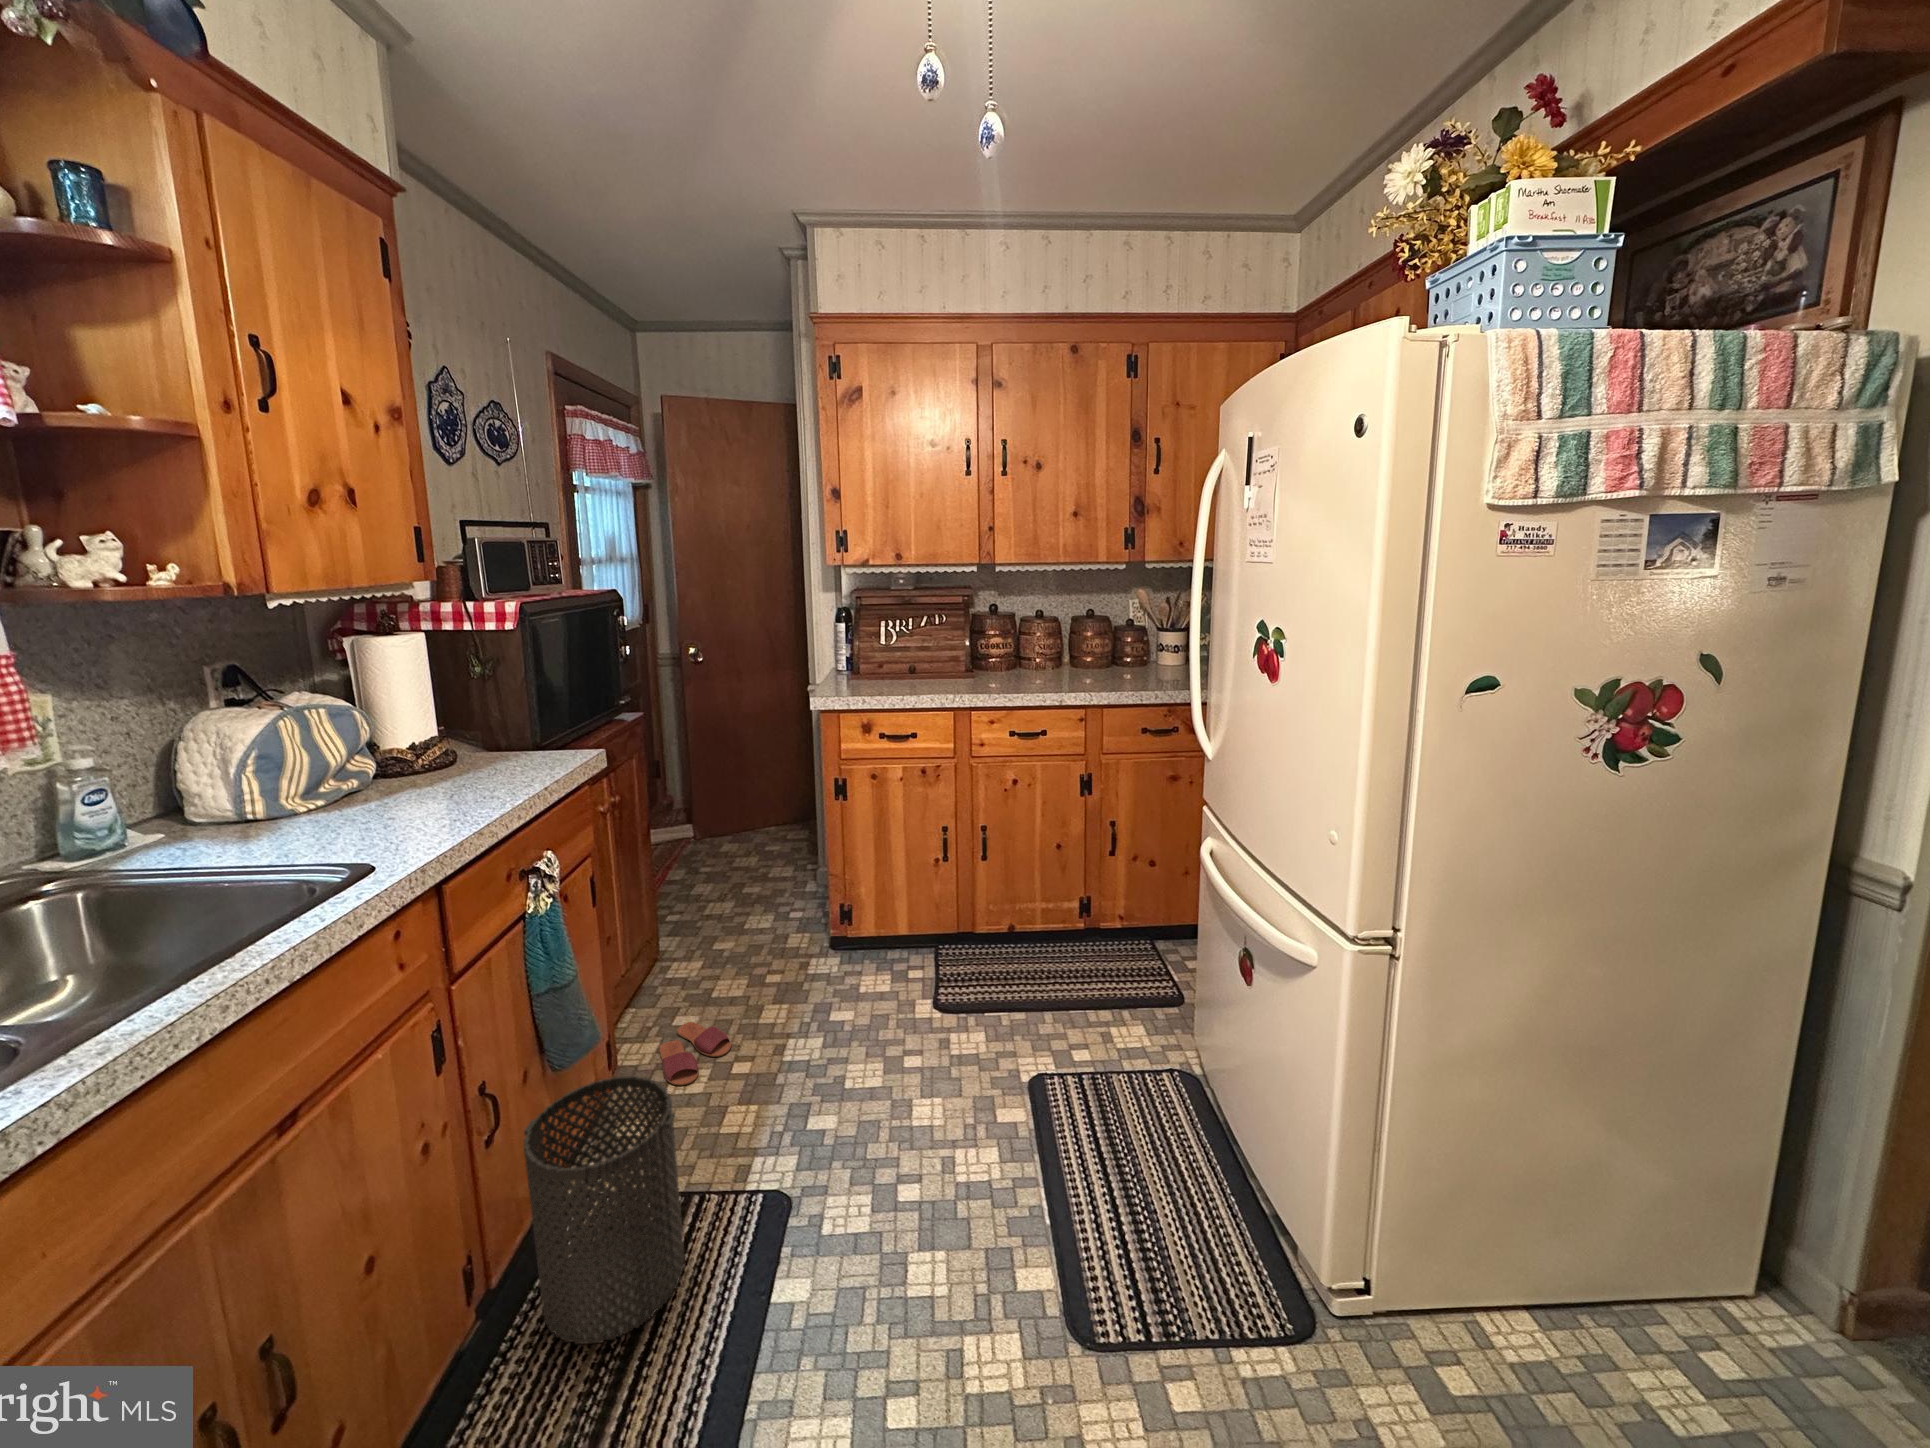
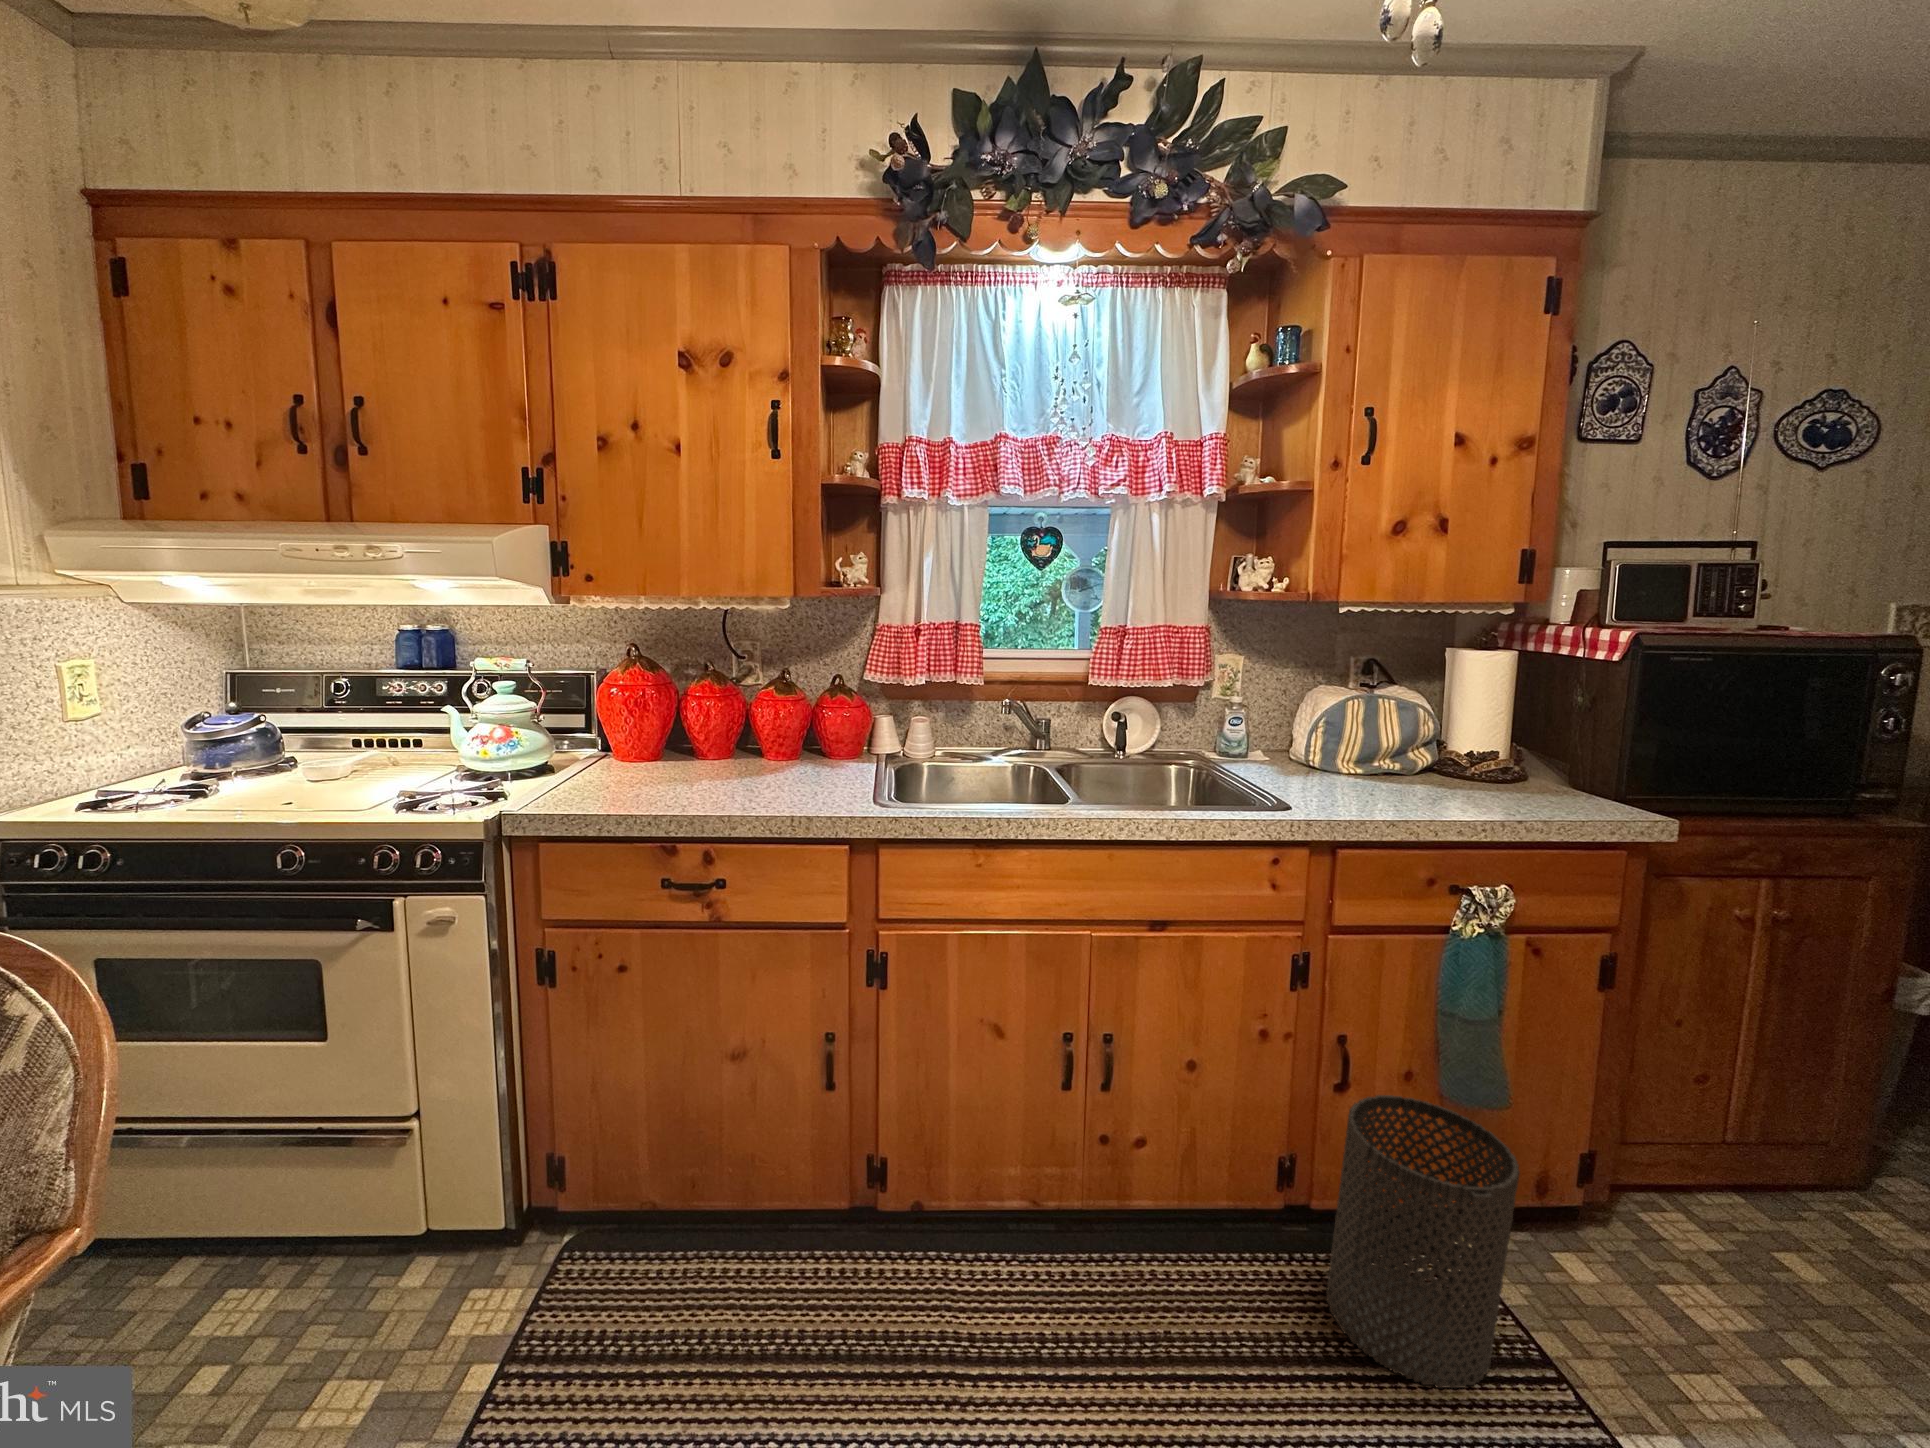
slippers: present [660,1022,731,1085] -> none [1679,1255,1834,1347]

